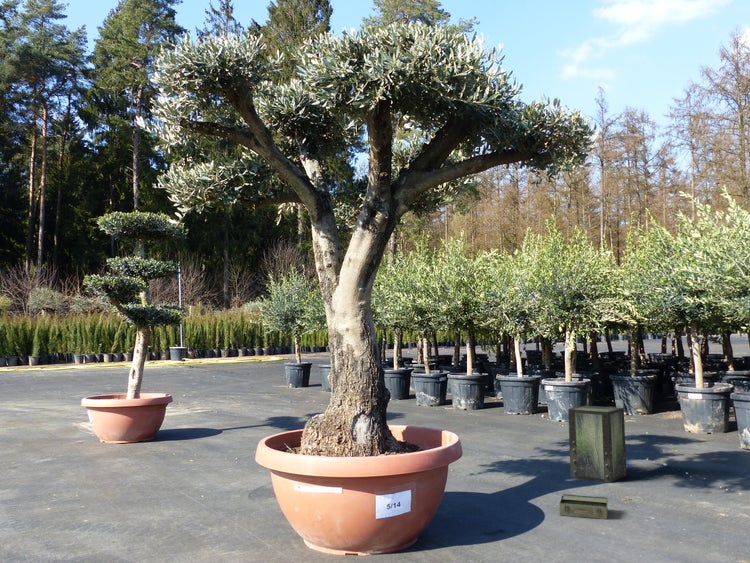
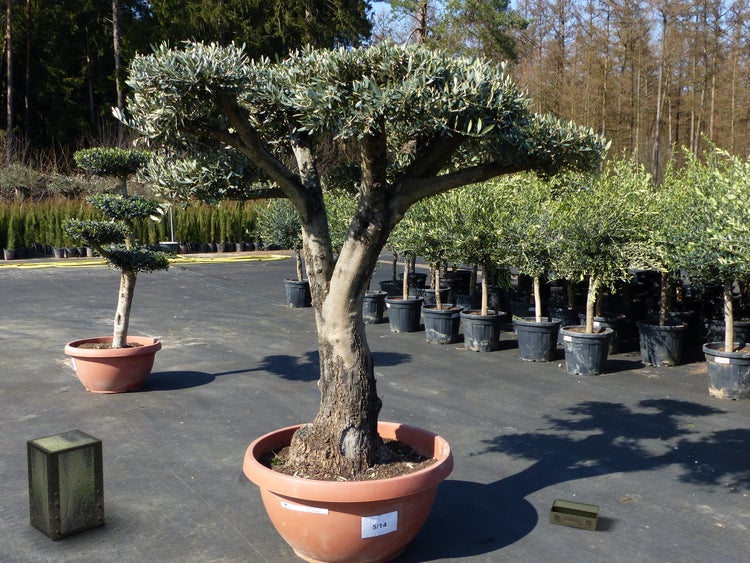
storage box: present [568,405,627,483] -> present [27,430,105,540]

